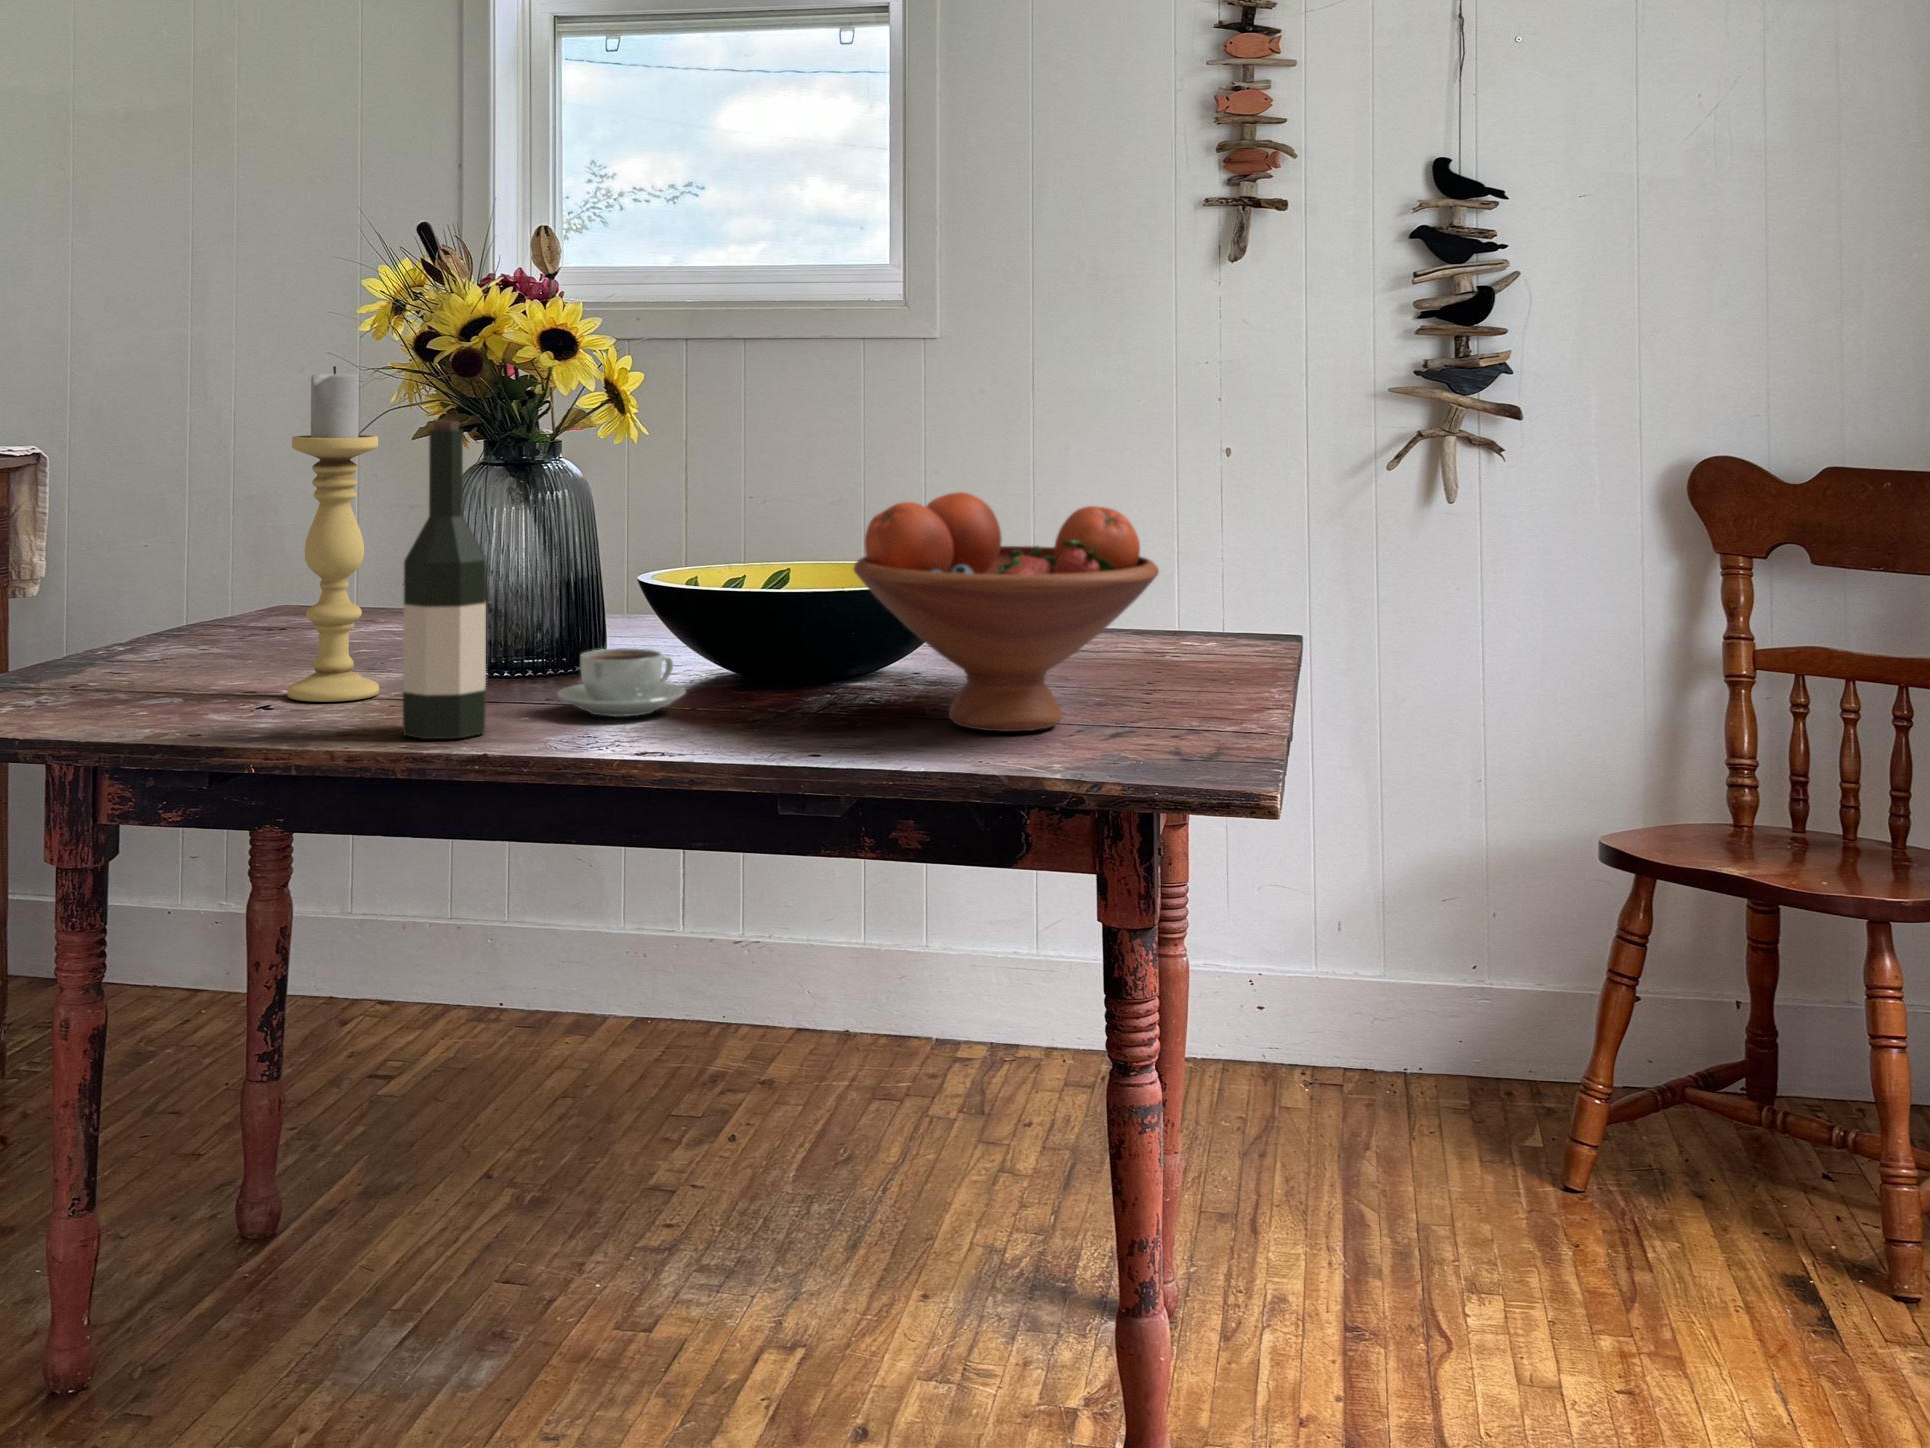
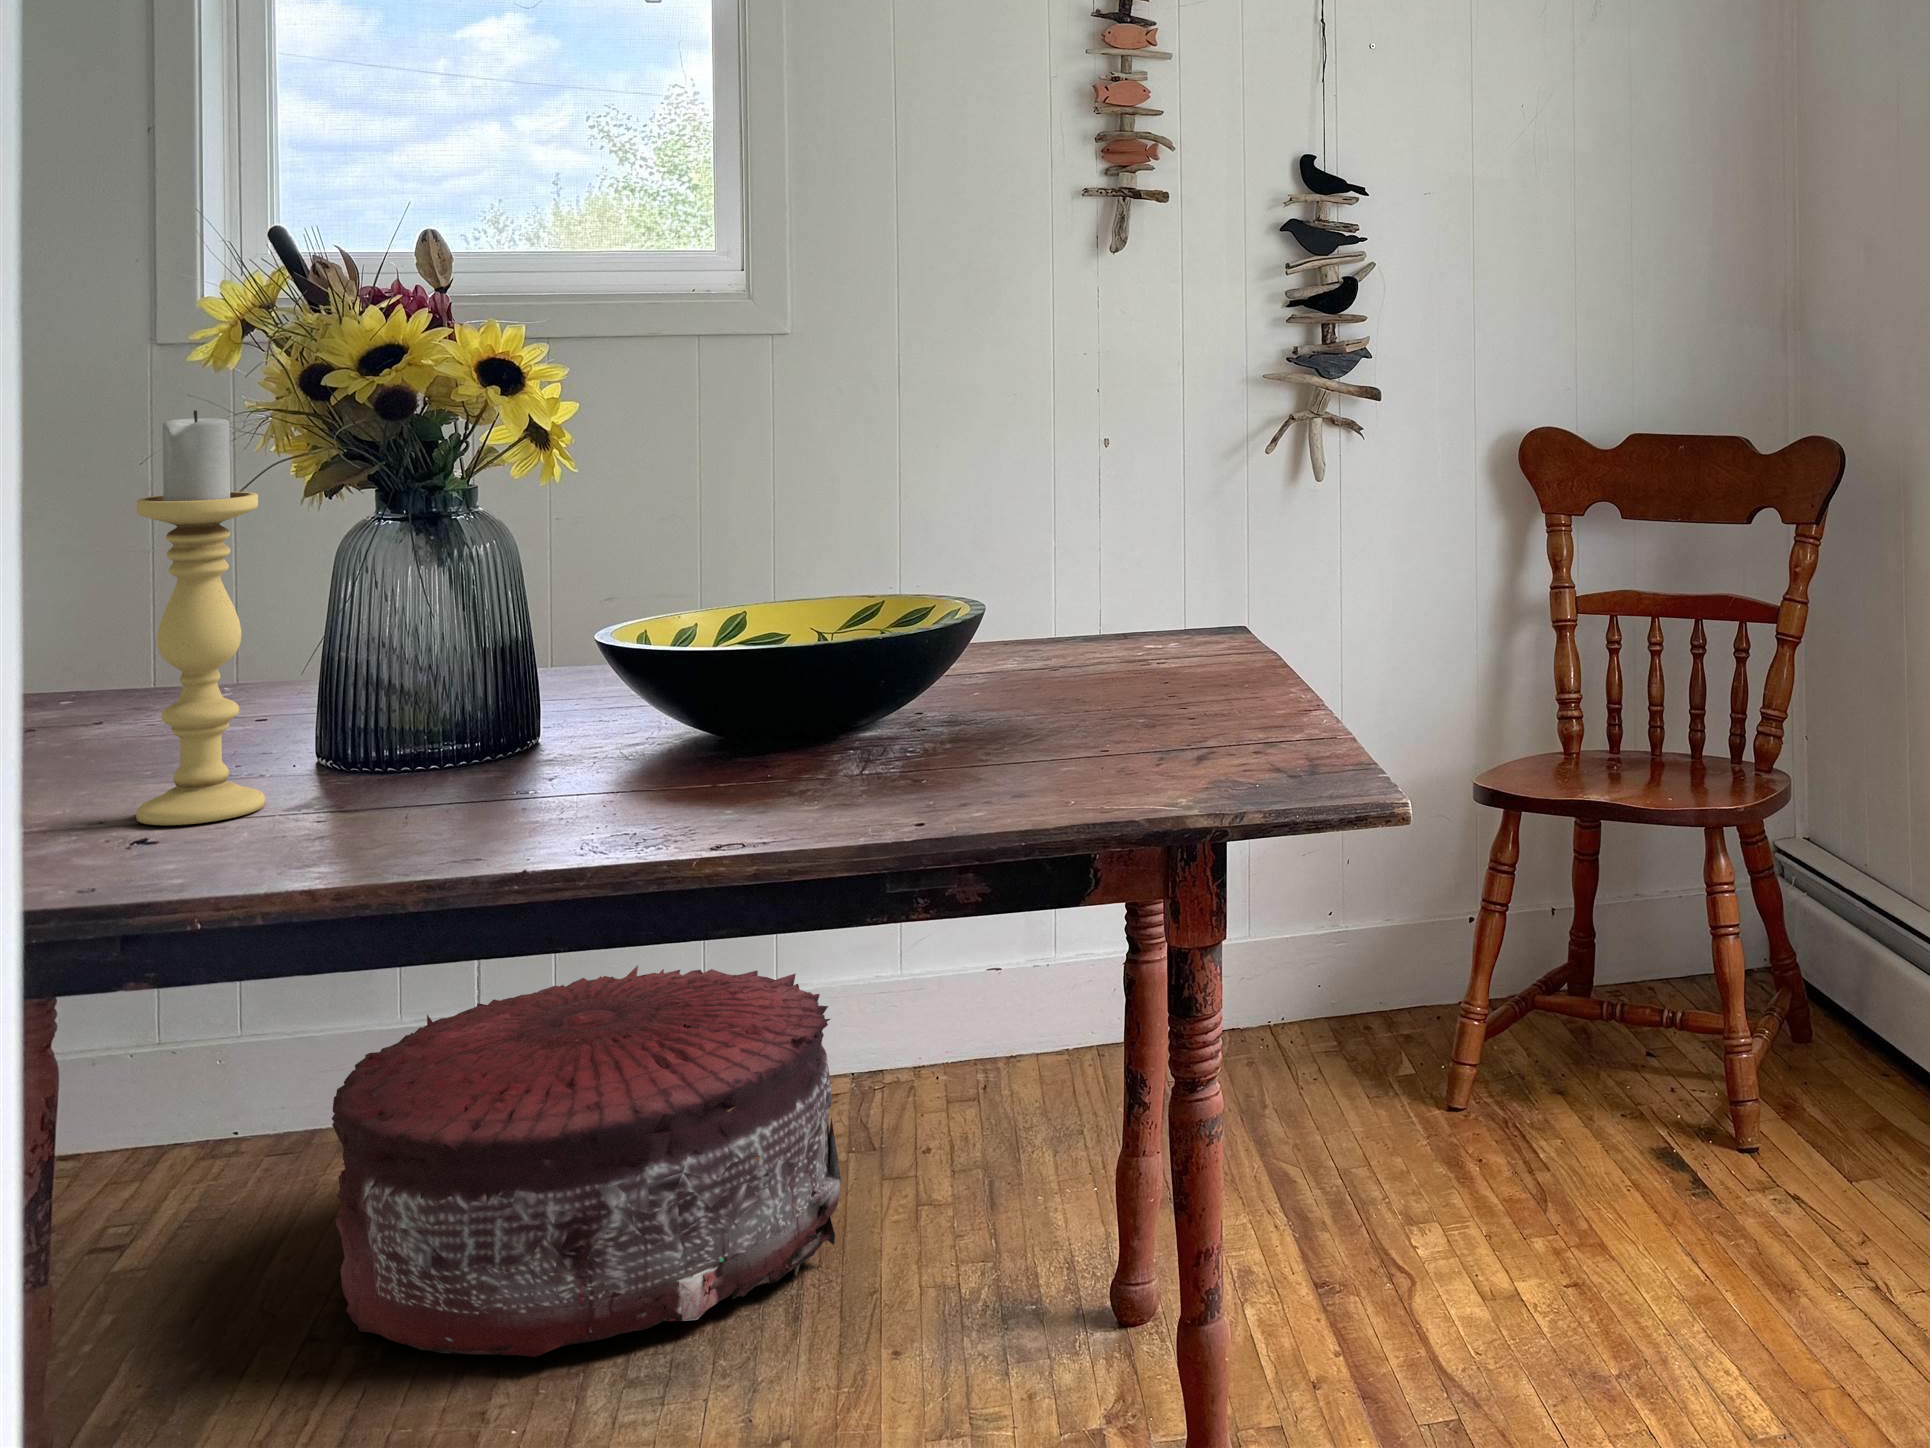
wine bottle: present [403,421,486,739] -> none [353,478,467,858]
fruit bowl: present [854,492,1159,731] -> none [891,520,1213,769]
coffee cup: present [558,649,685,717] -> none [530,719,687,800]
pouf: none [510,906,920,1227] -> present [332,965,841,1357]

